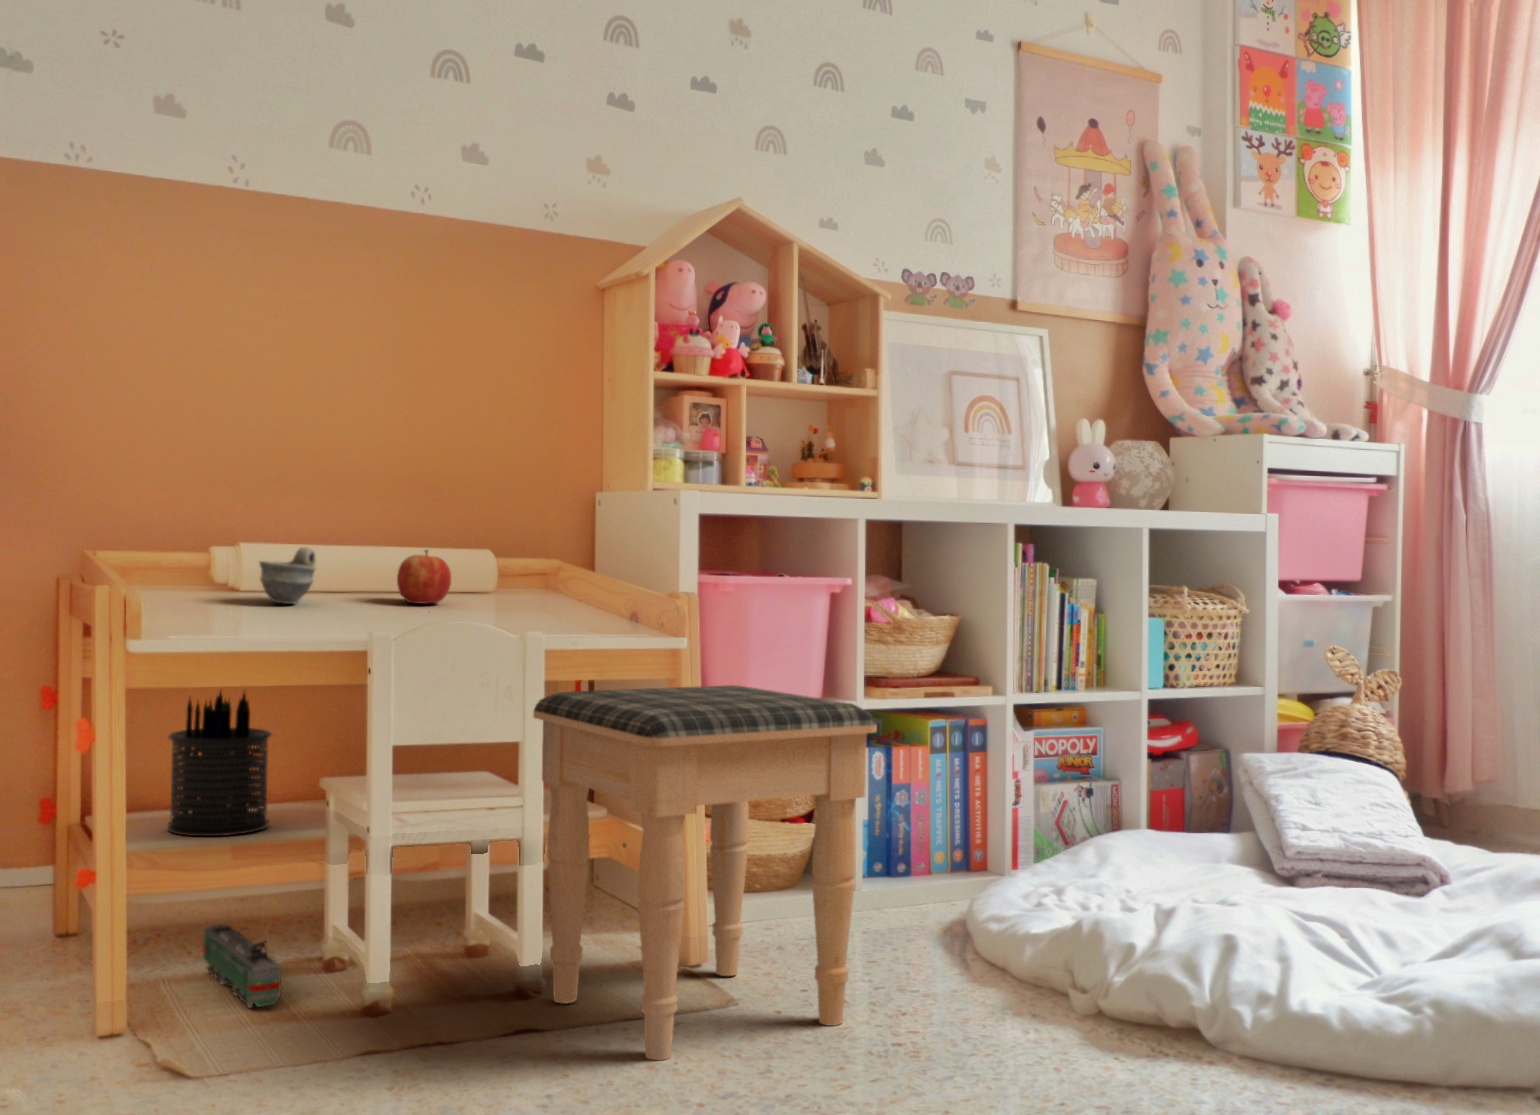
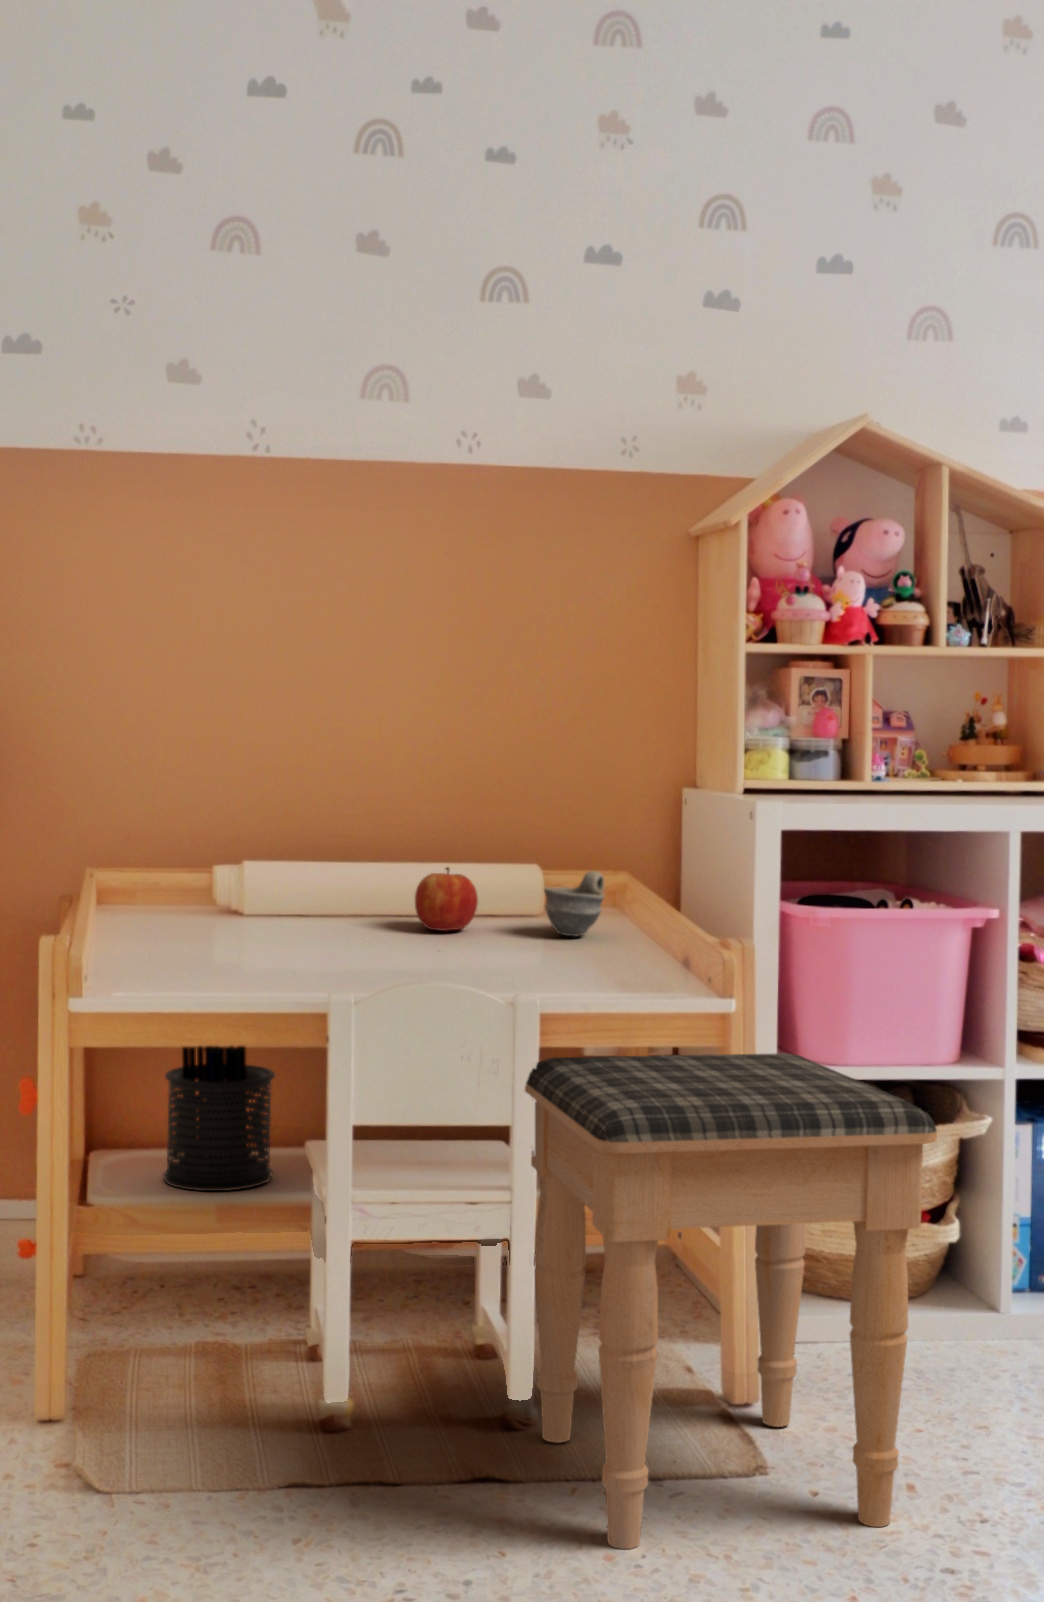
cup: present [259,547,316,604] -> present [544,871,604,936]
toy train: present [203,925,281,1008] -> none [190,1291,240,1402]

